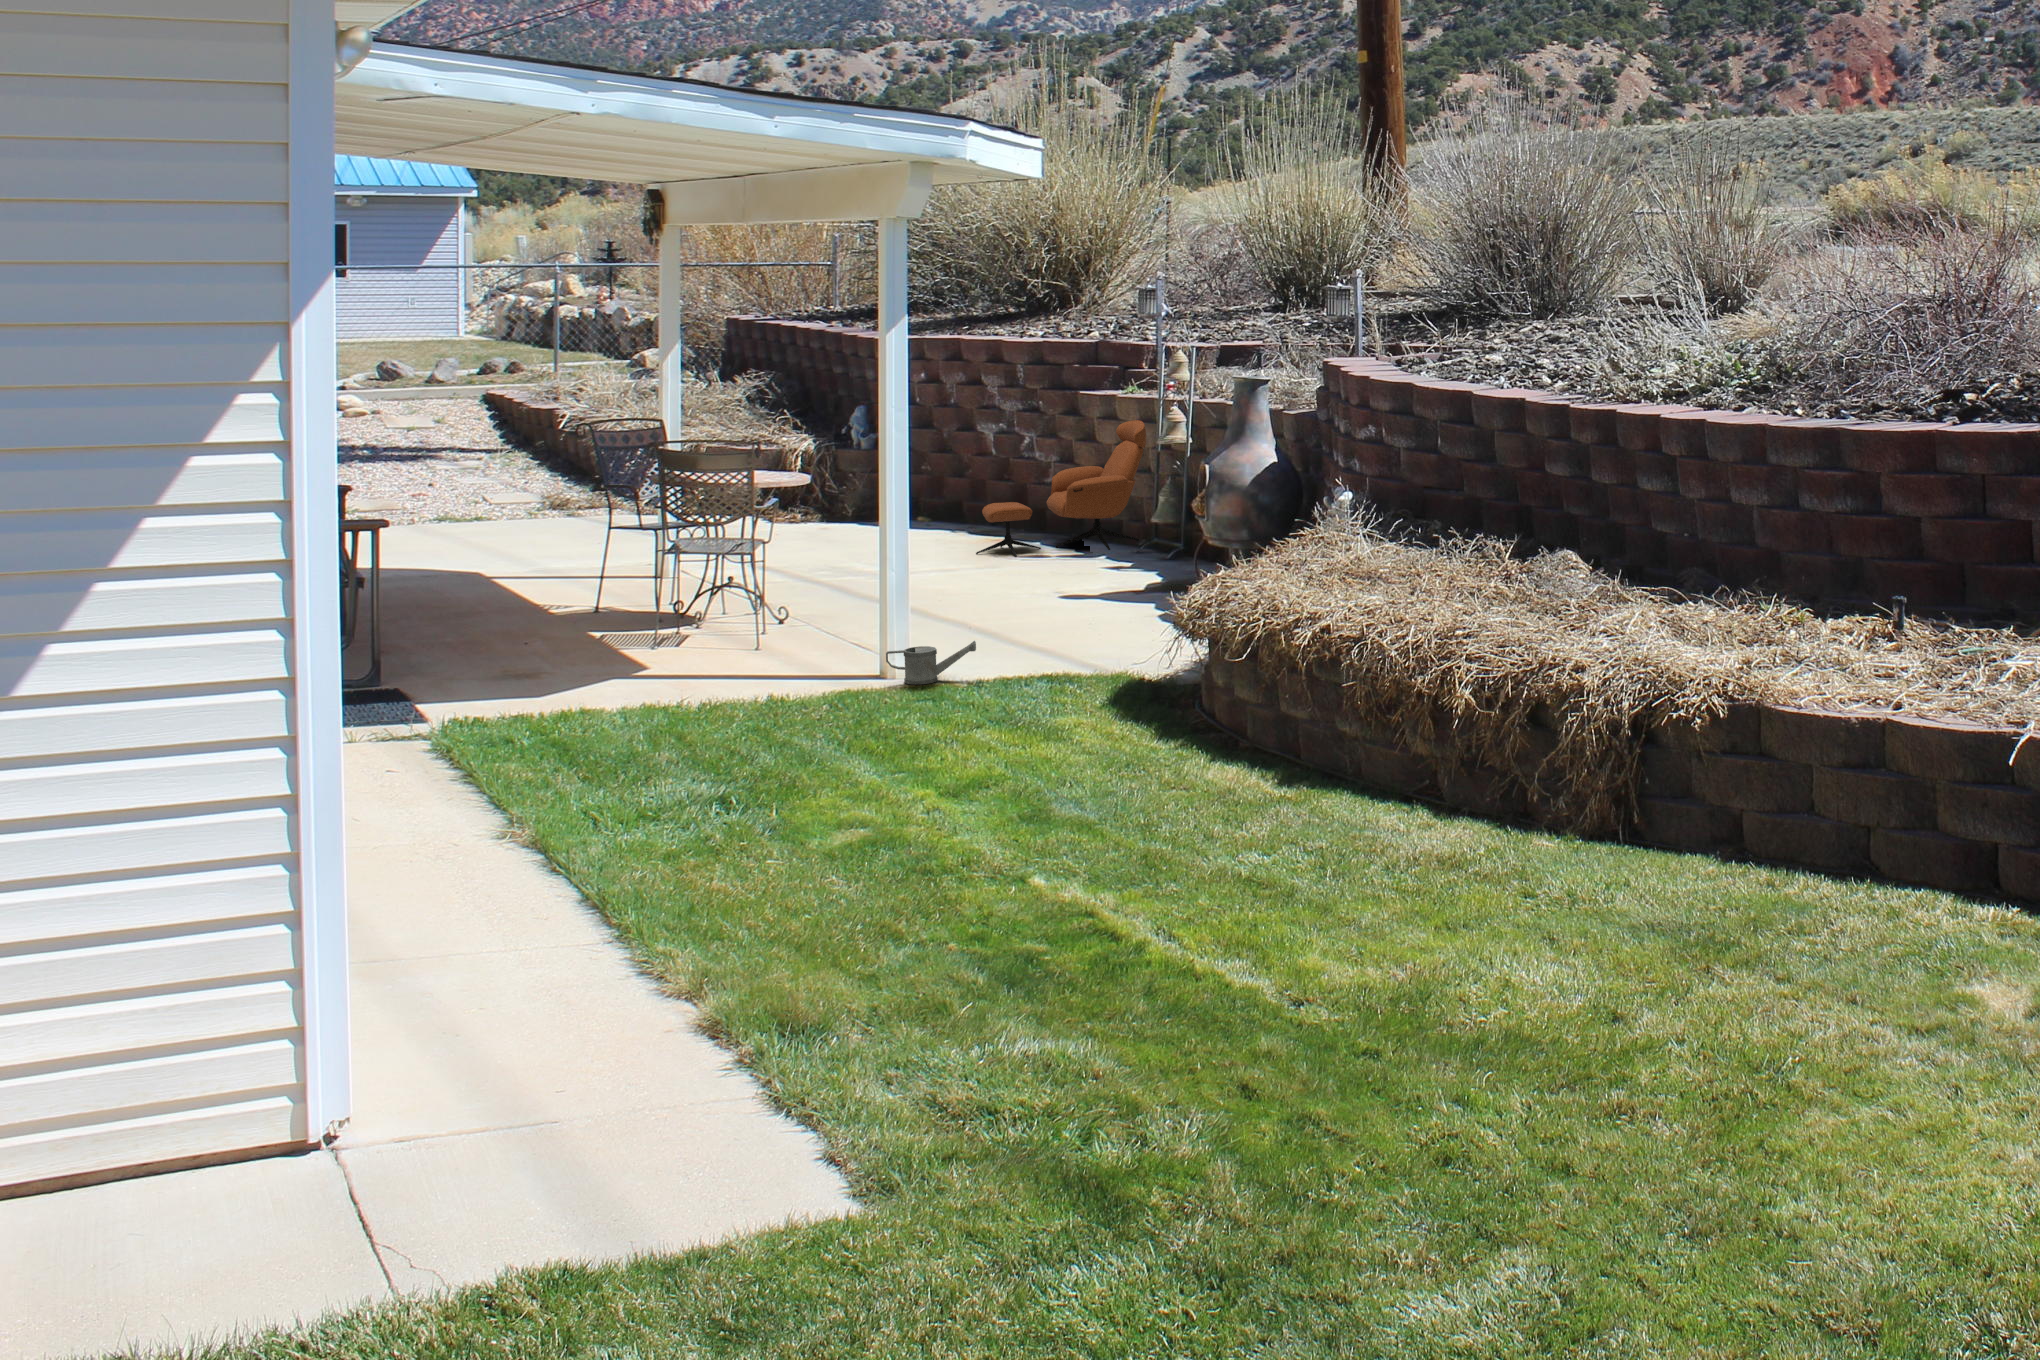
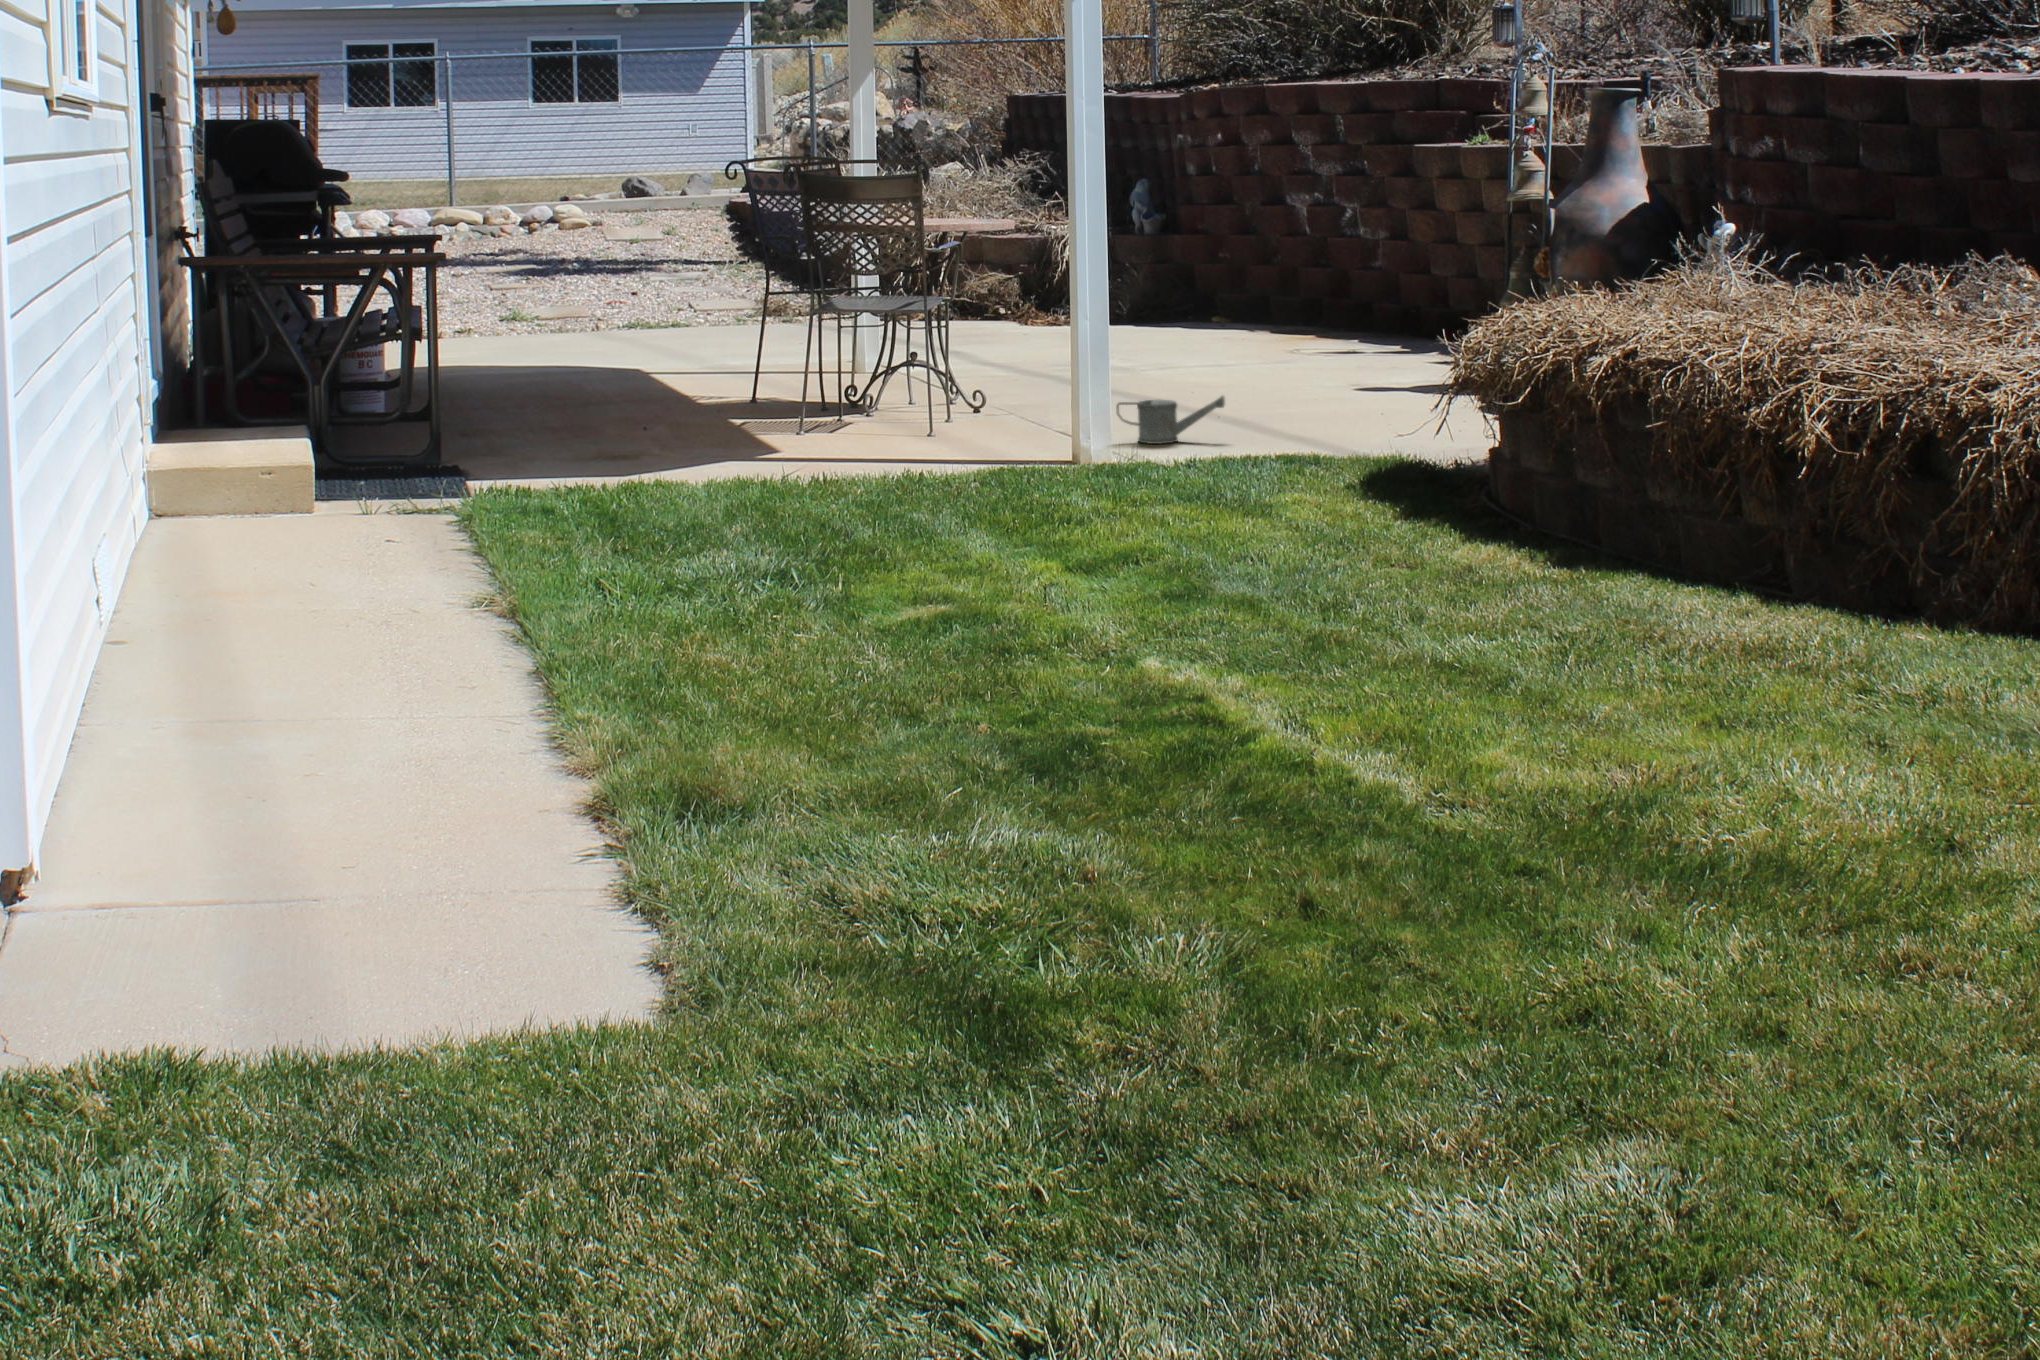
lounge chair: present [976,420,1146,556] -> none [1279,181,1495,343]

